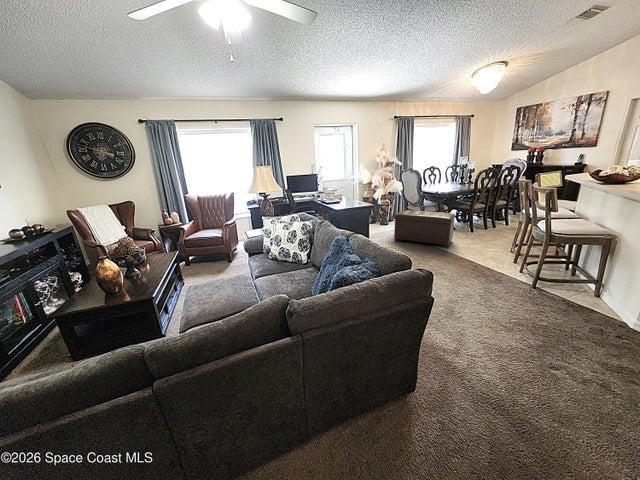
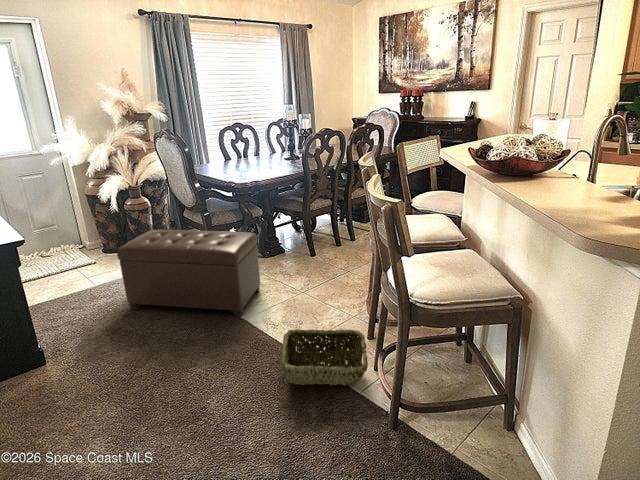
woven basket: none [481,248,525,271] -> present [281,329,368,386]

